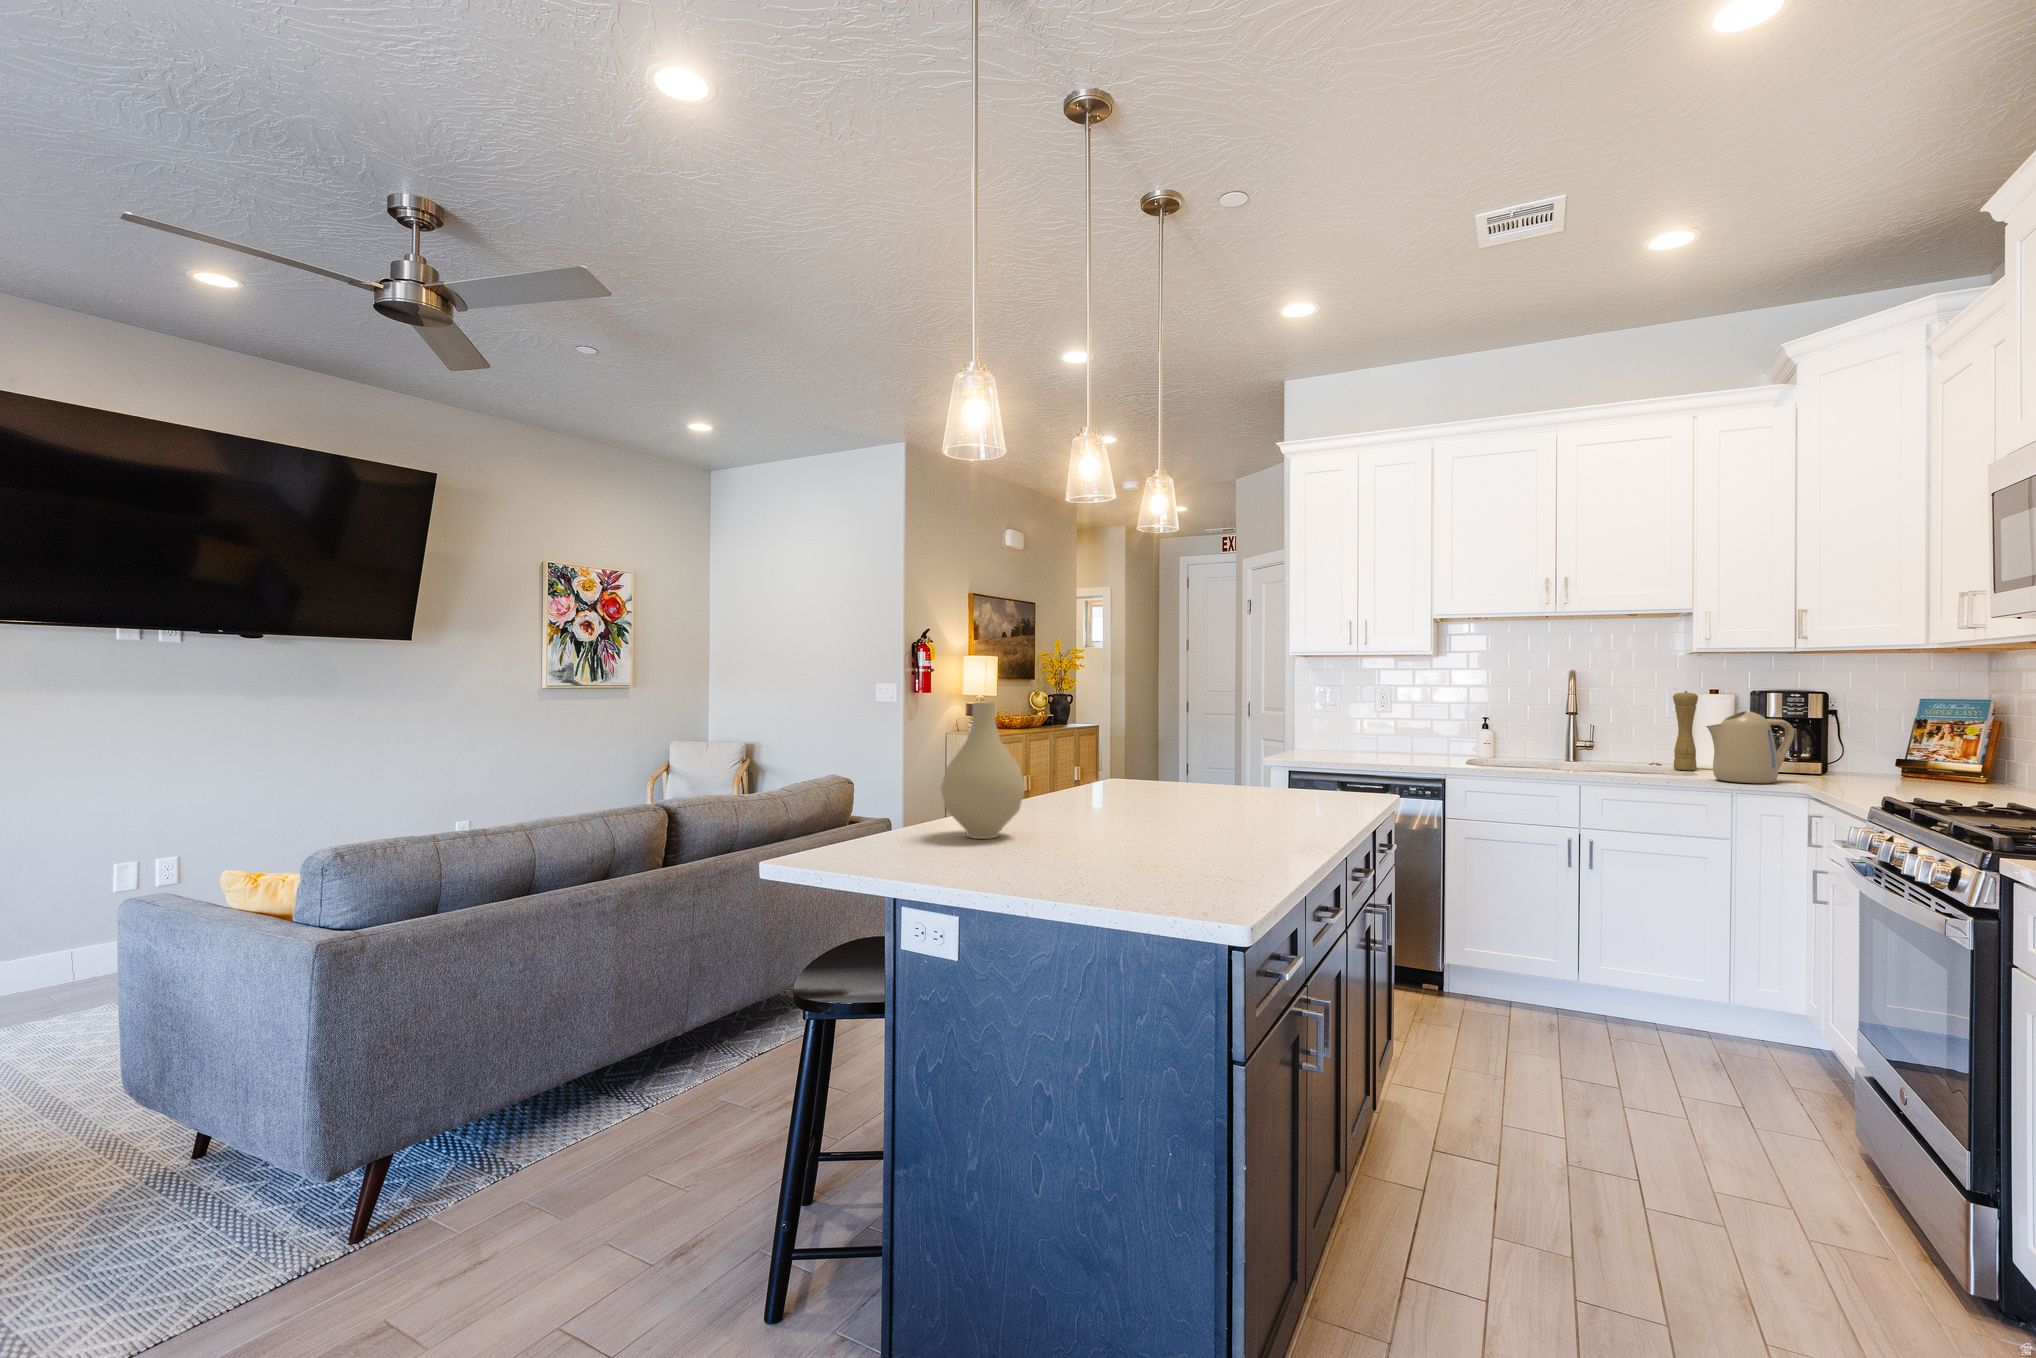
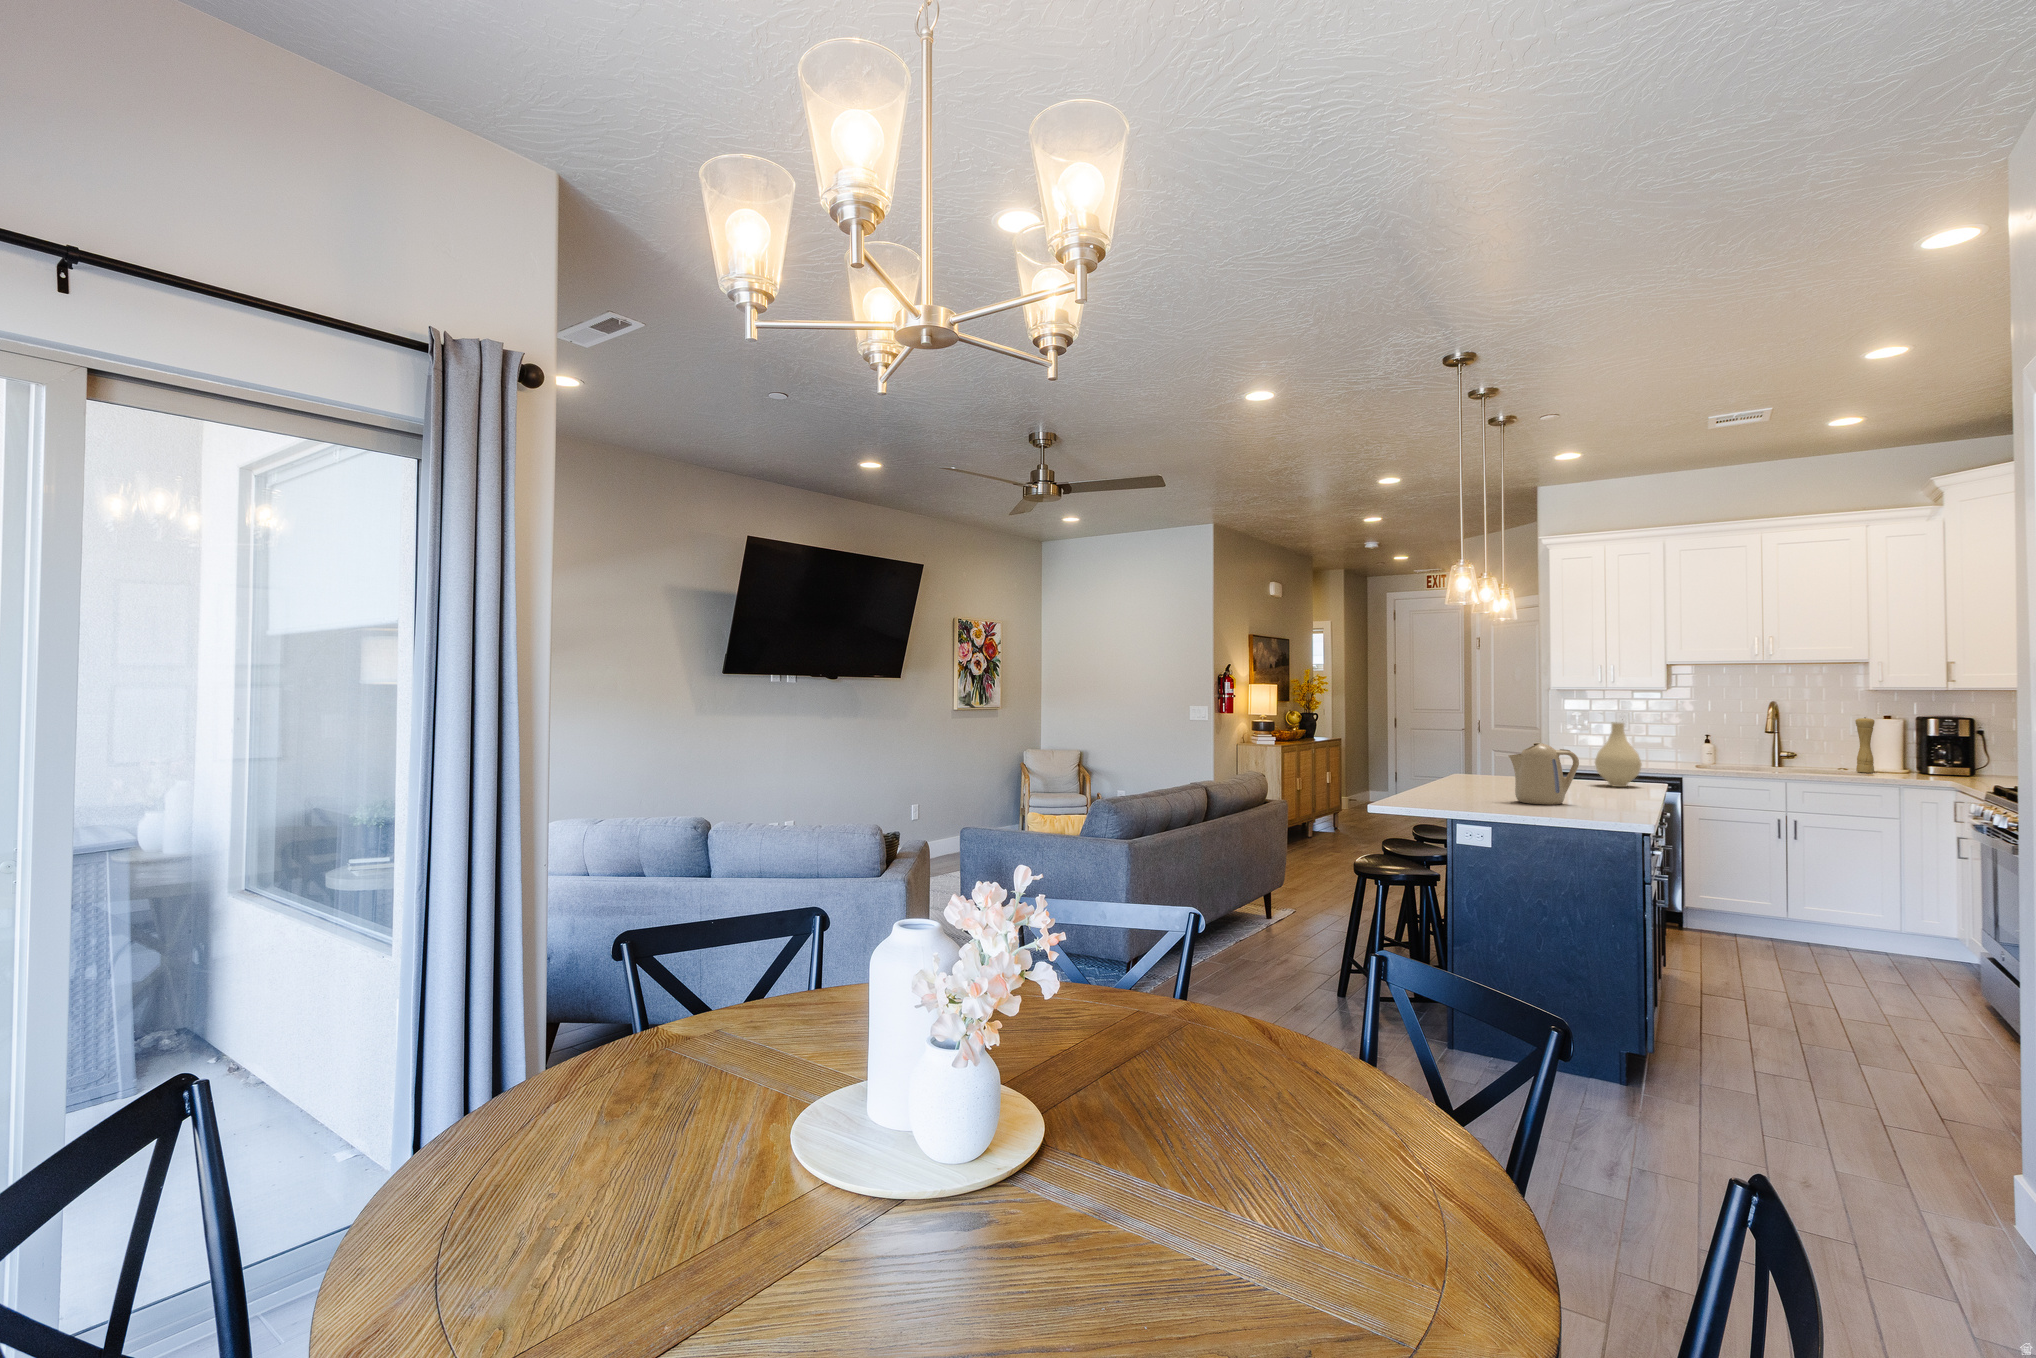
vase: present [941,702,1025,839] -> present [1595,722,1642,787]
kettle: present [1706,711,1794,784] -> present [1508,743,1579,805]

